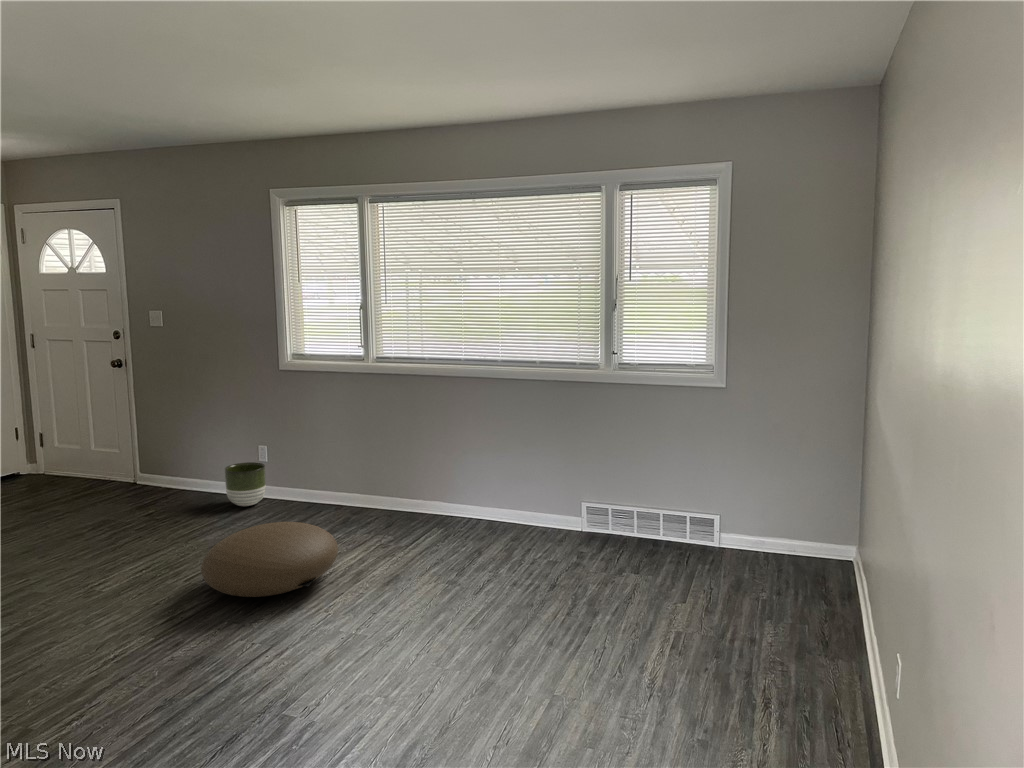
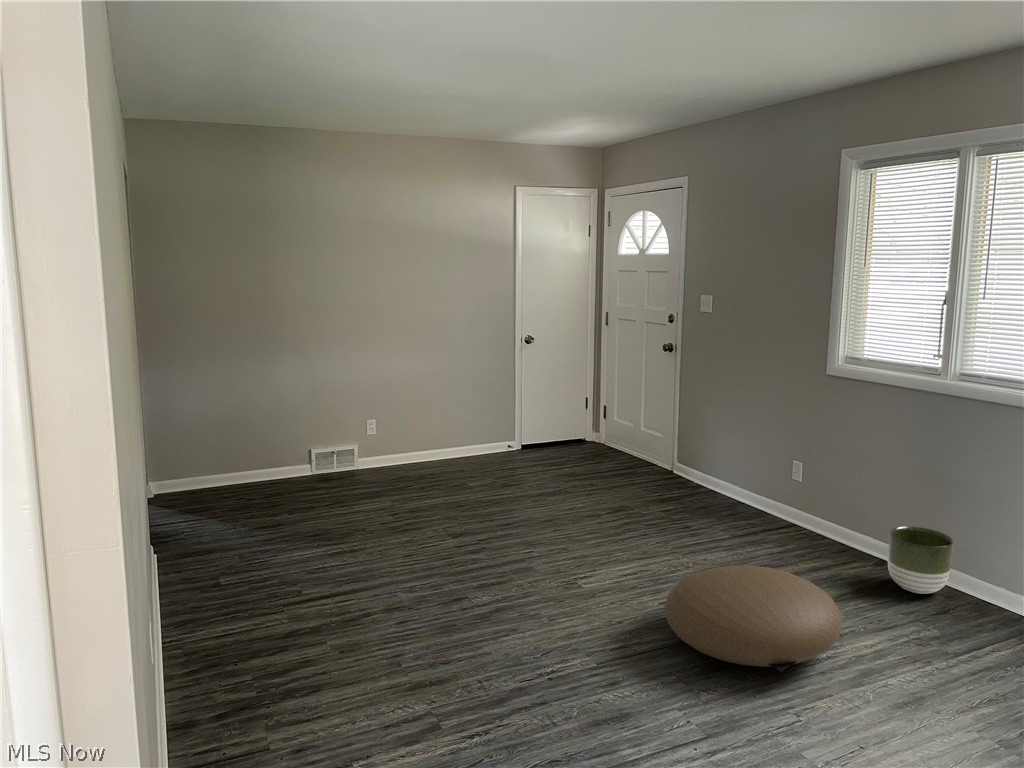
planter: present [225,462,266,506] -> present [888,526,954,594]

